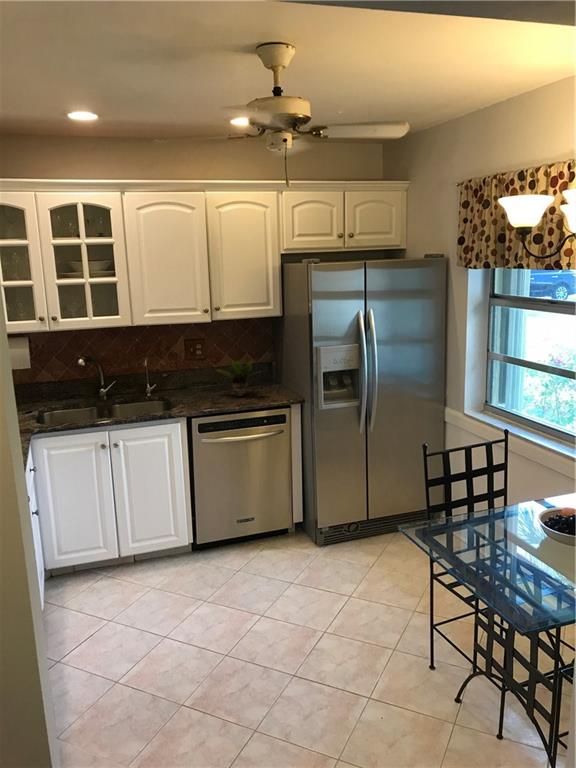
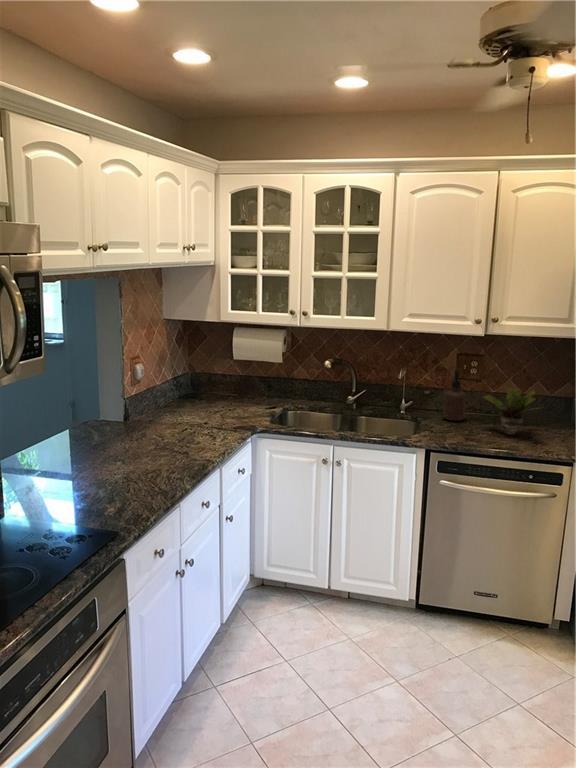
soap dispenser: none [183,353,202,394] -> present [443,370,466,421]

